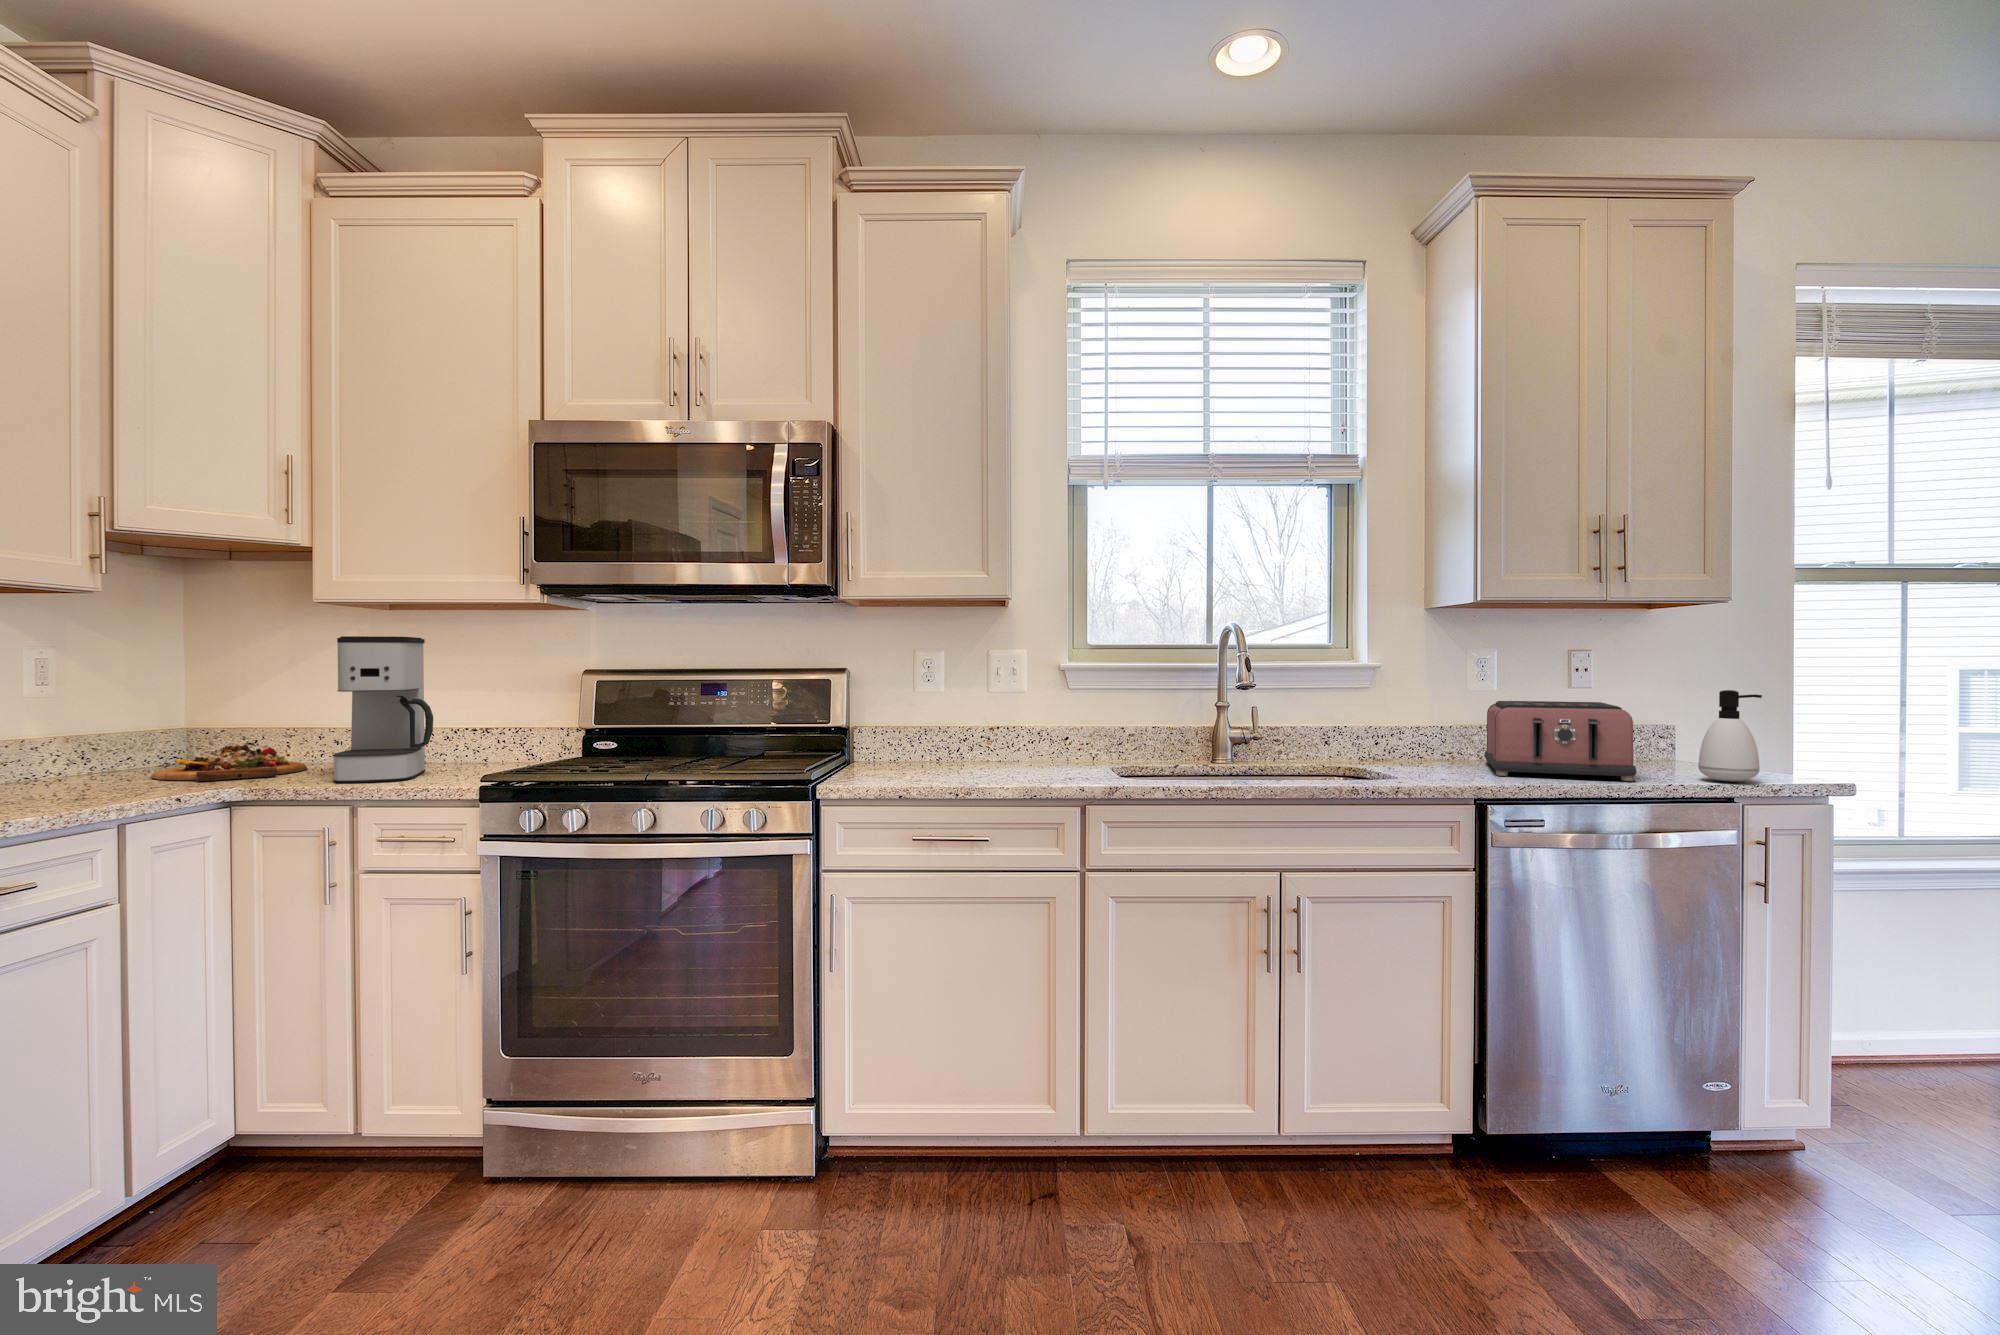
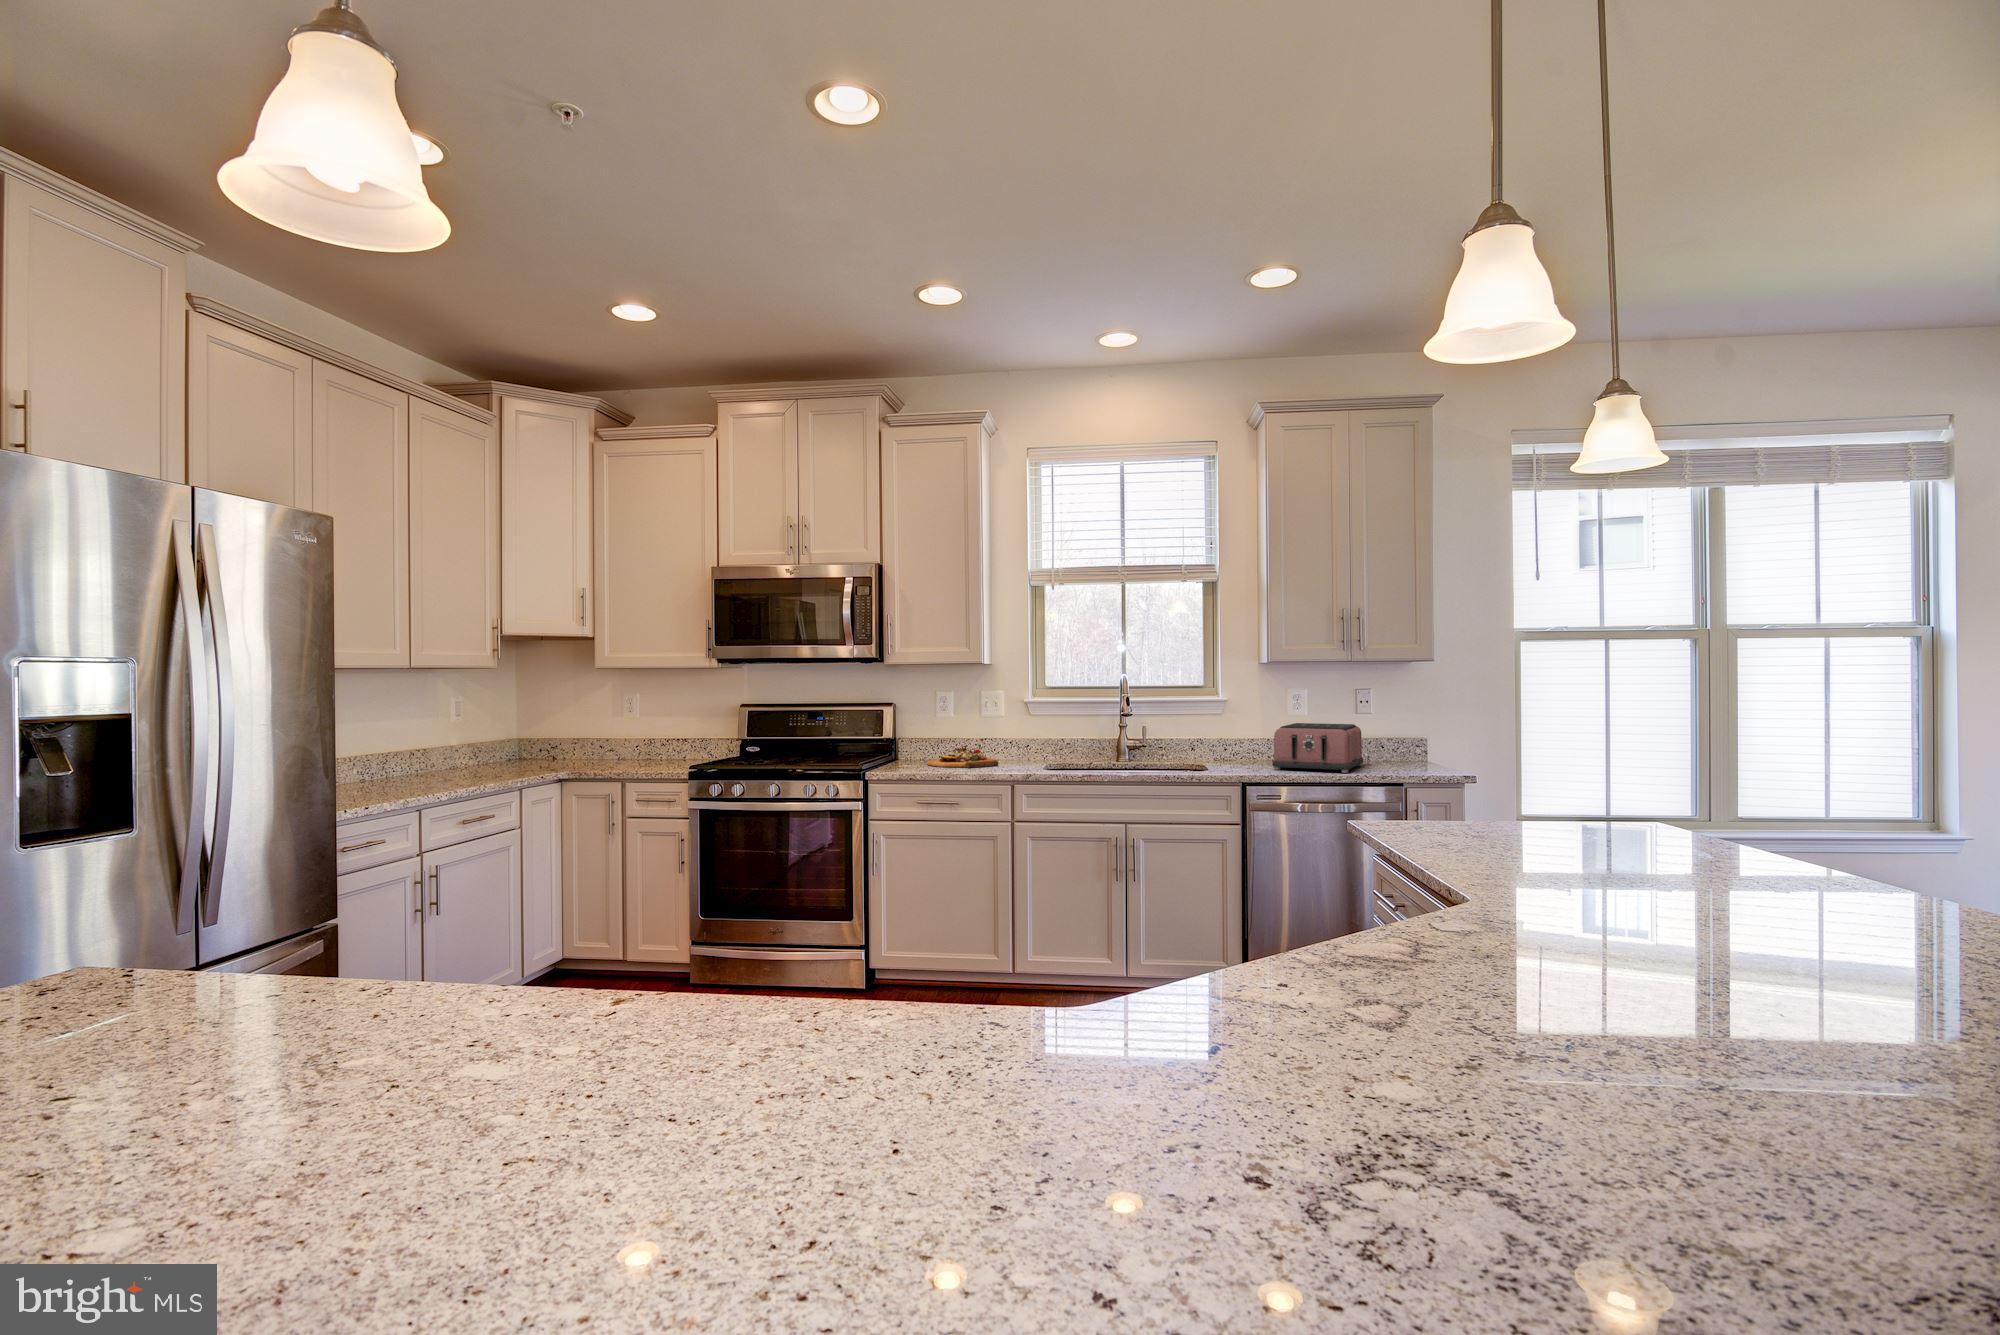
coffee maker: present [333,636,433,783] -> none [611,688,660,769]
soap dispenser: present [1698,690,1762,782] -> none [1392,718,1424,773]
cutting board: present [151,745,307,781] -> present [926,747,998,768]

